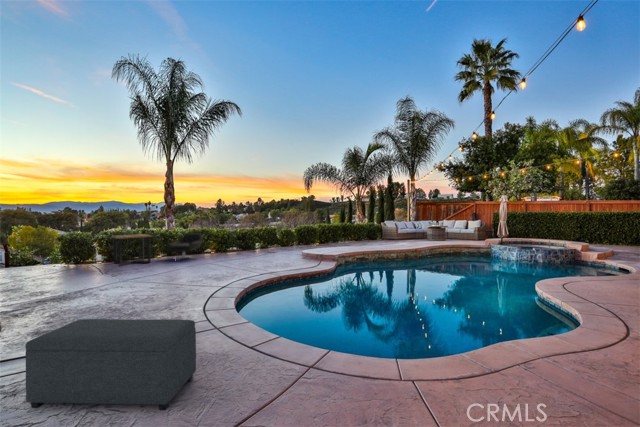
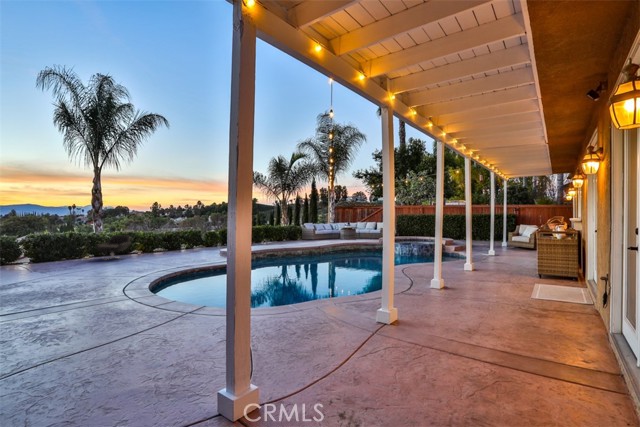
side table: present [112,234,152,266] -> none [38,237,82,267]
ottoman: present [25,319,196,410] -> none [41,288,144,338]

